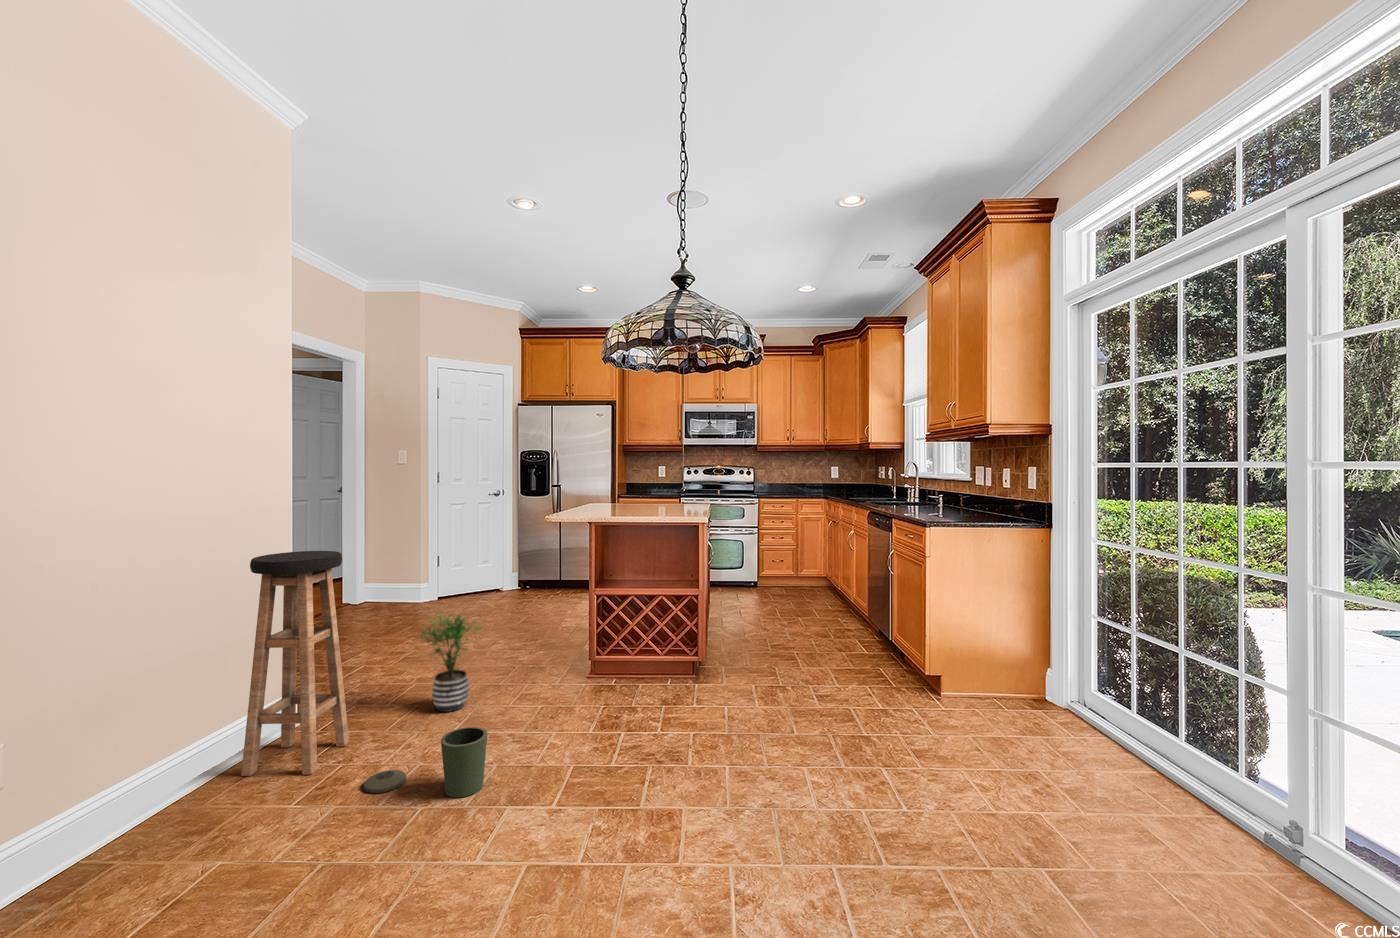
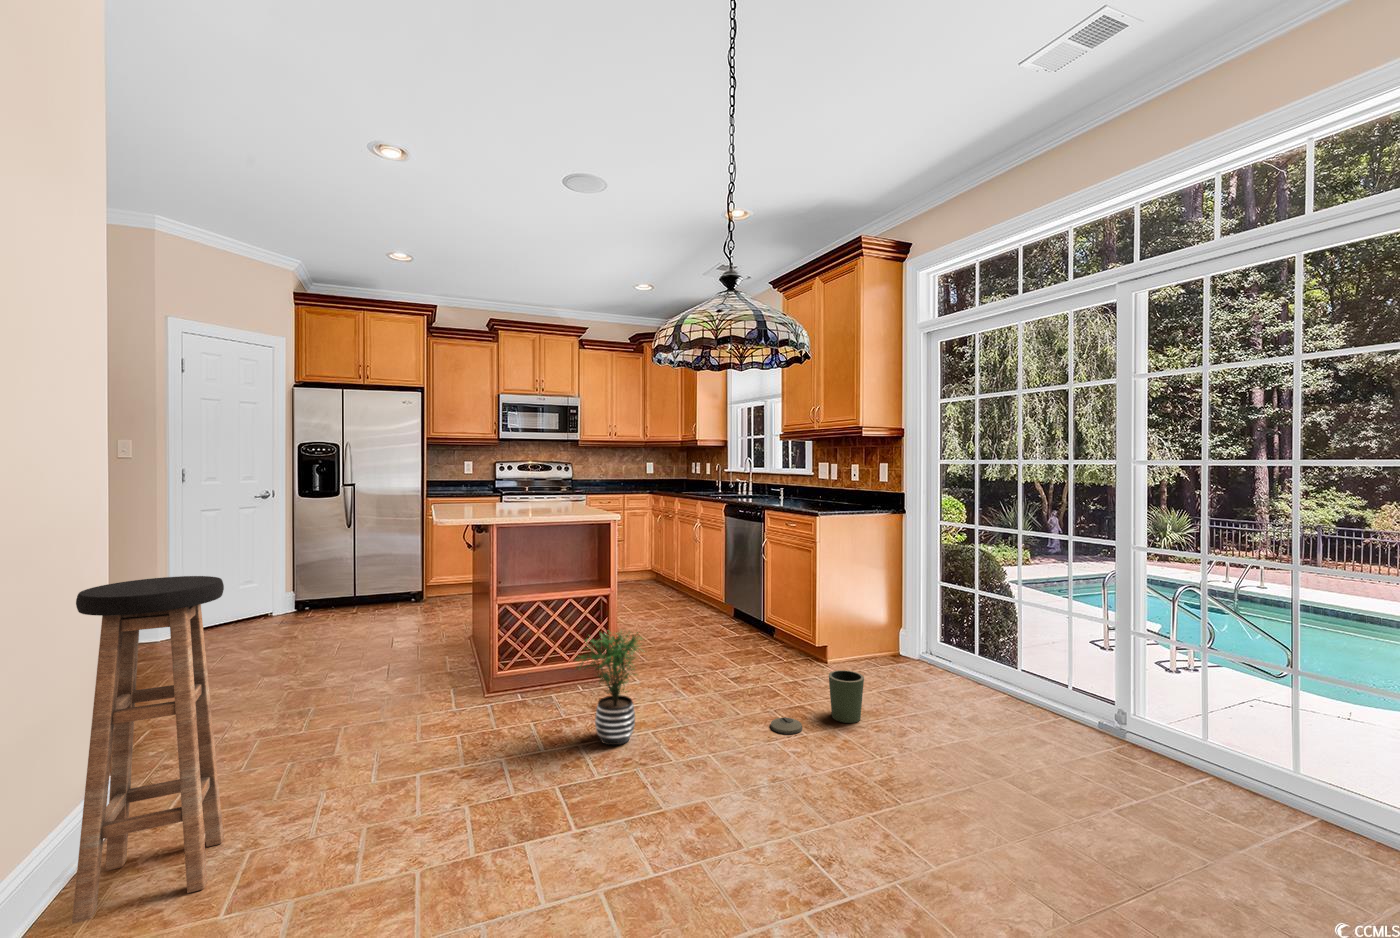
potted plant: present [419,614,480,712] -> present [575,630,642,745]
trash can: present [363,727,487,798] -> present [770,670,864,734]

